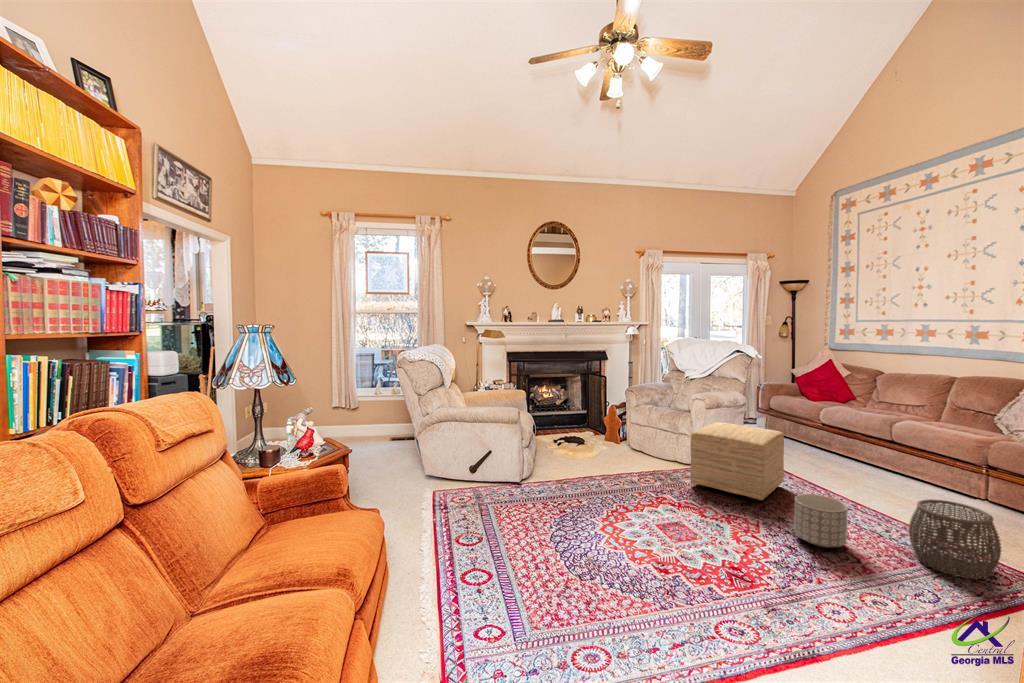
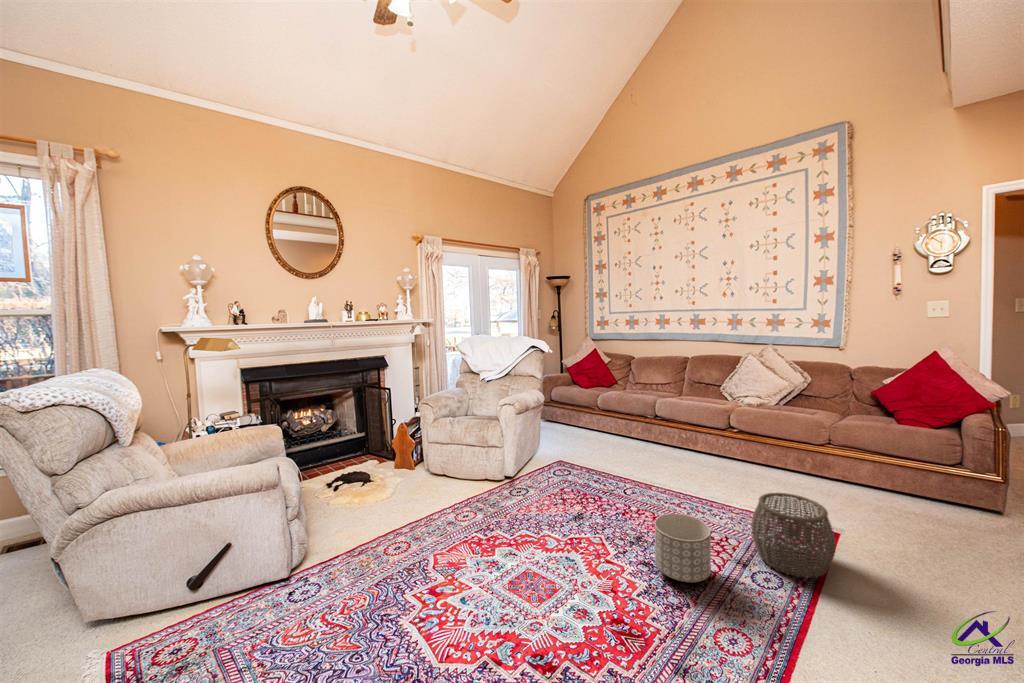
ottoman: present [691,422,784,501] -> none [514,432,602,524]

